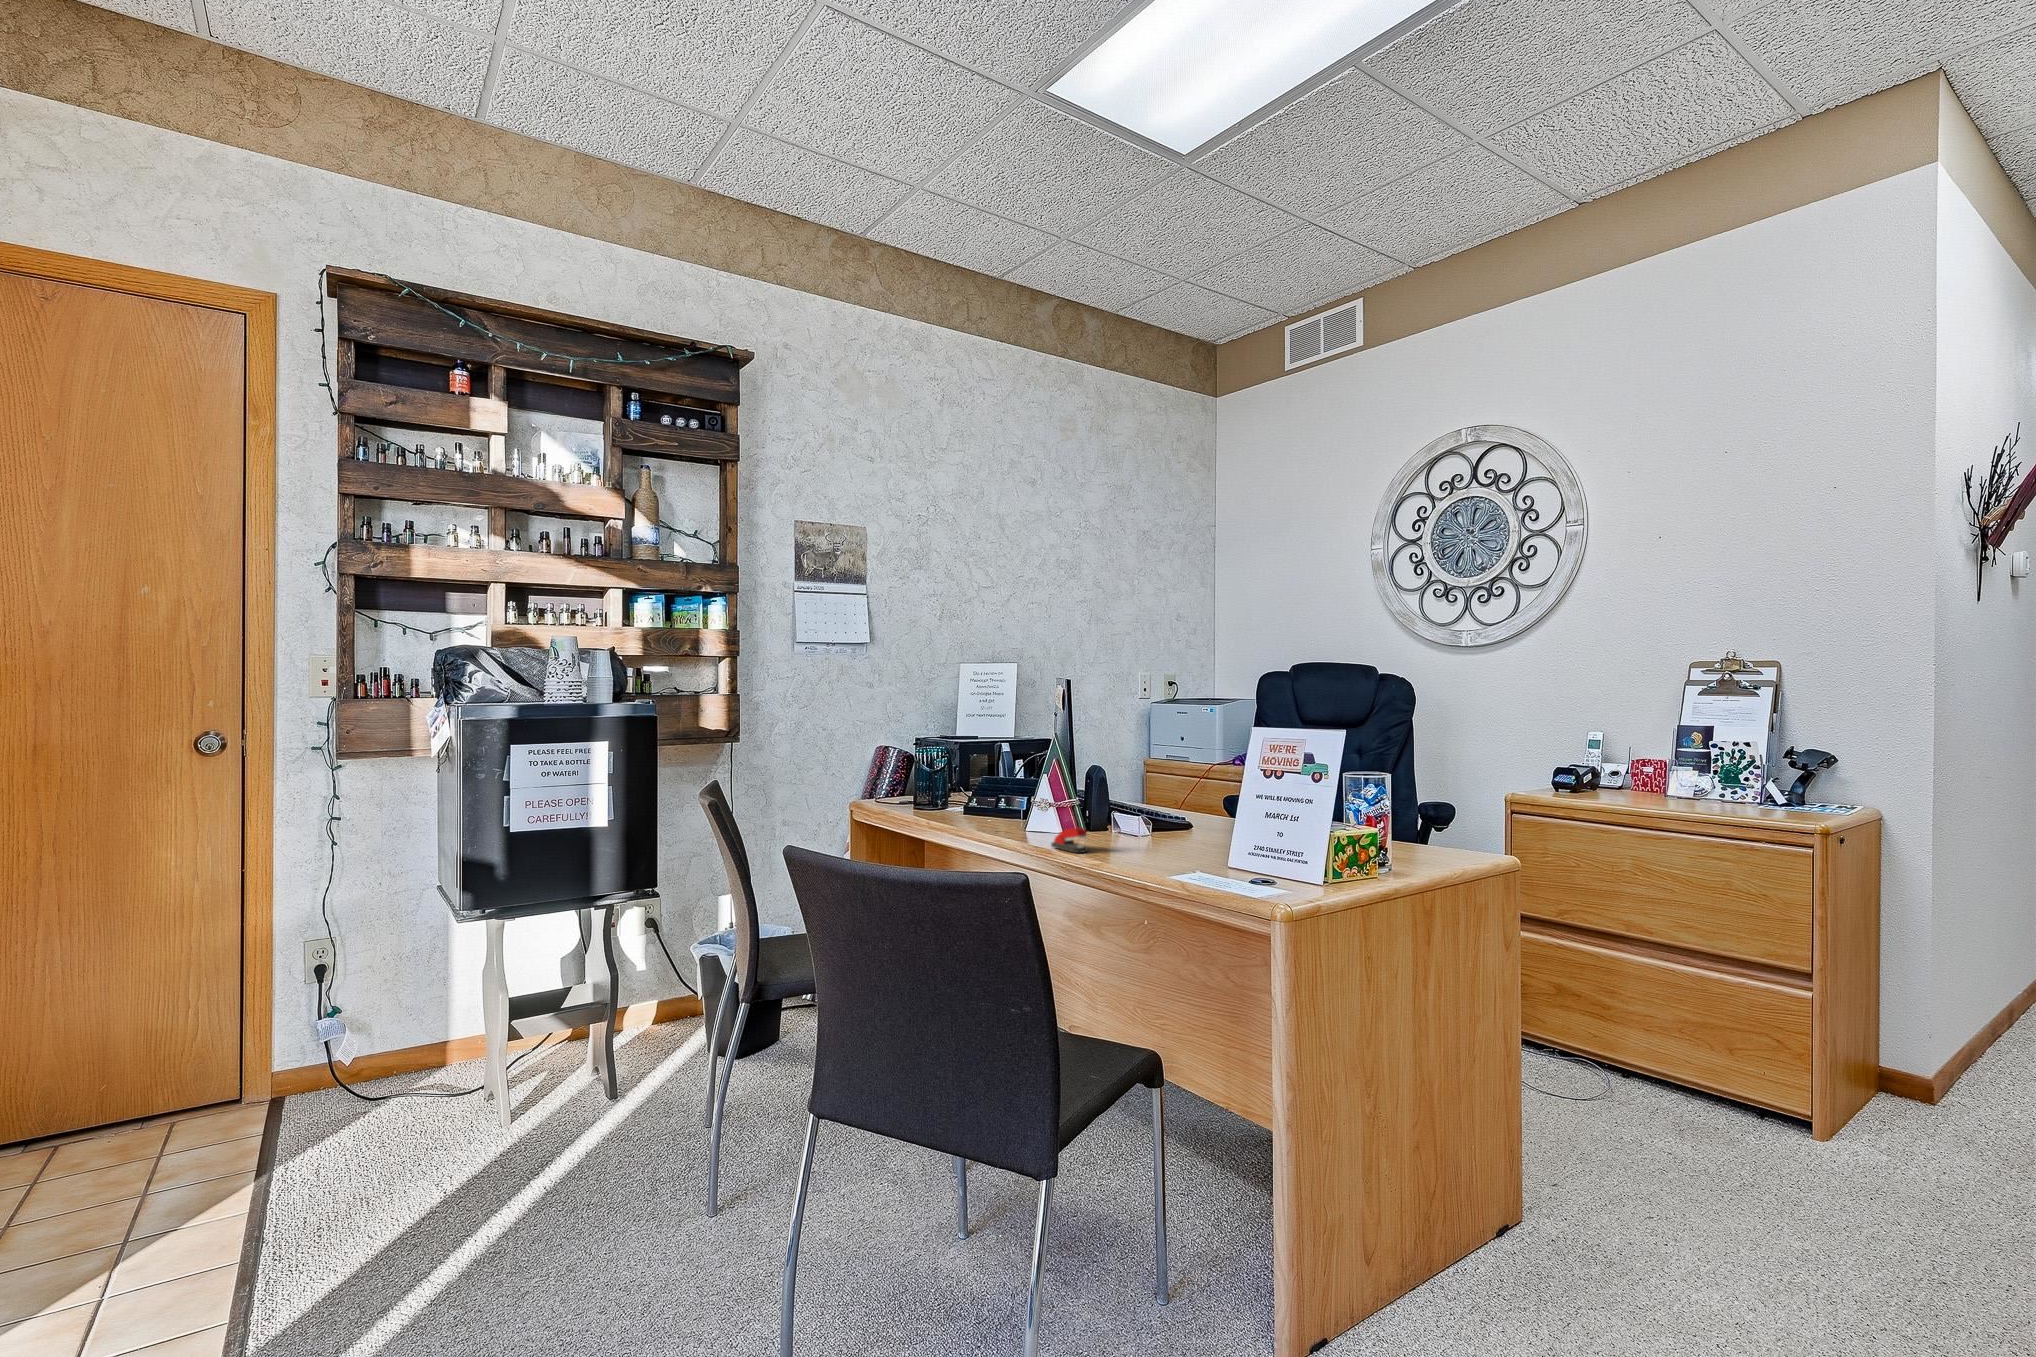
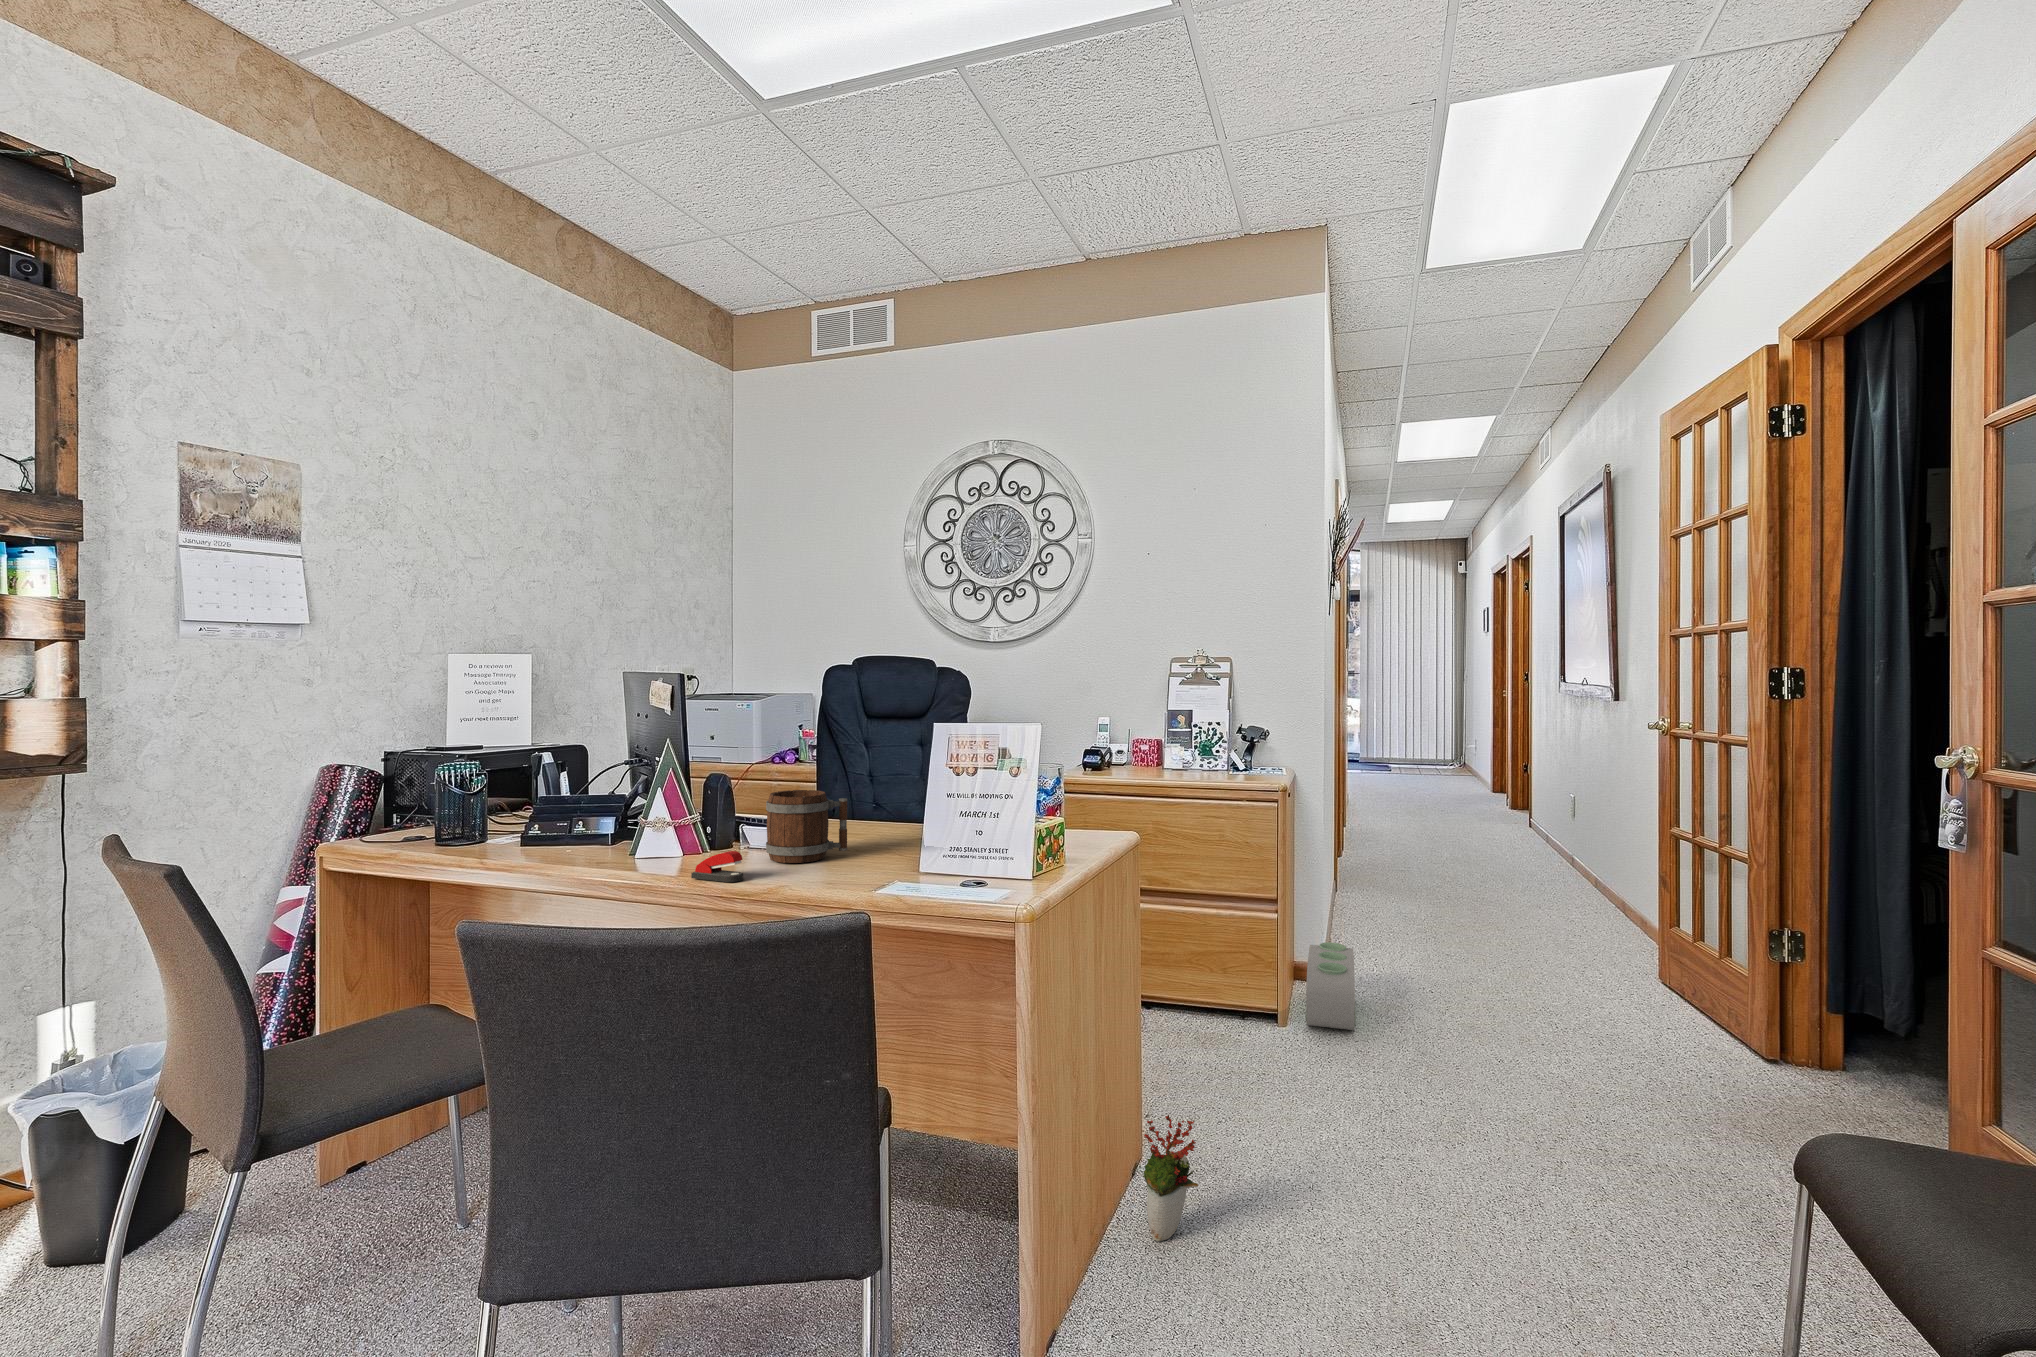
mug: none [1120,782,1190,845] -> present [766,790,848,863]
air purifier: none [1854,1041,1972,1162] -> present [1306,942,1356,1030]
decorative plant: none [1483,1159,1554,1293] -> present [1143,1115,1198,1241]

